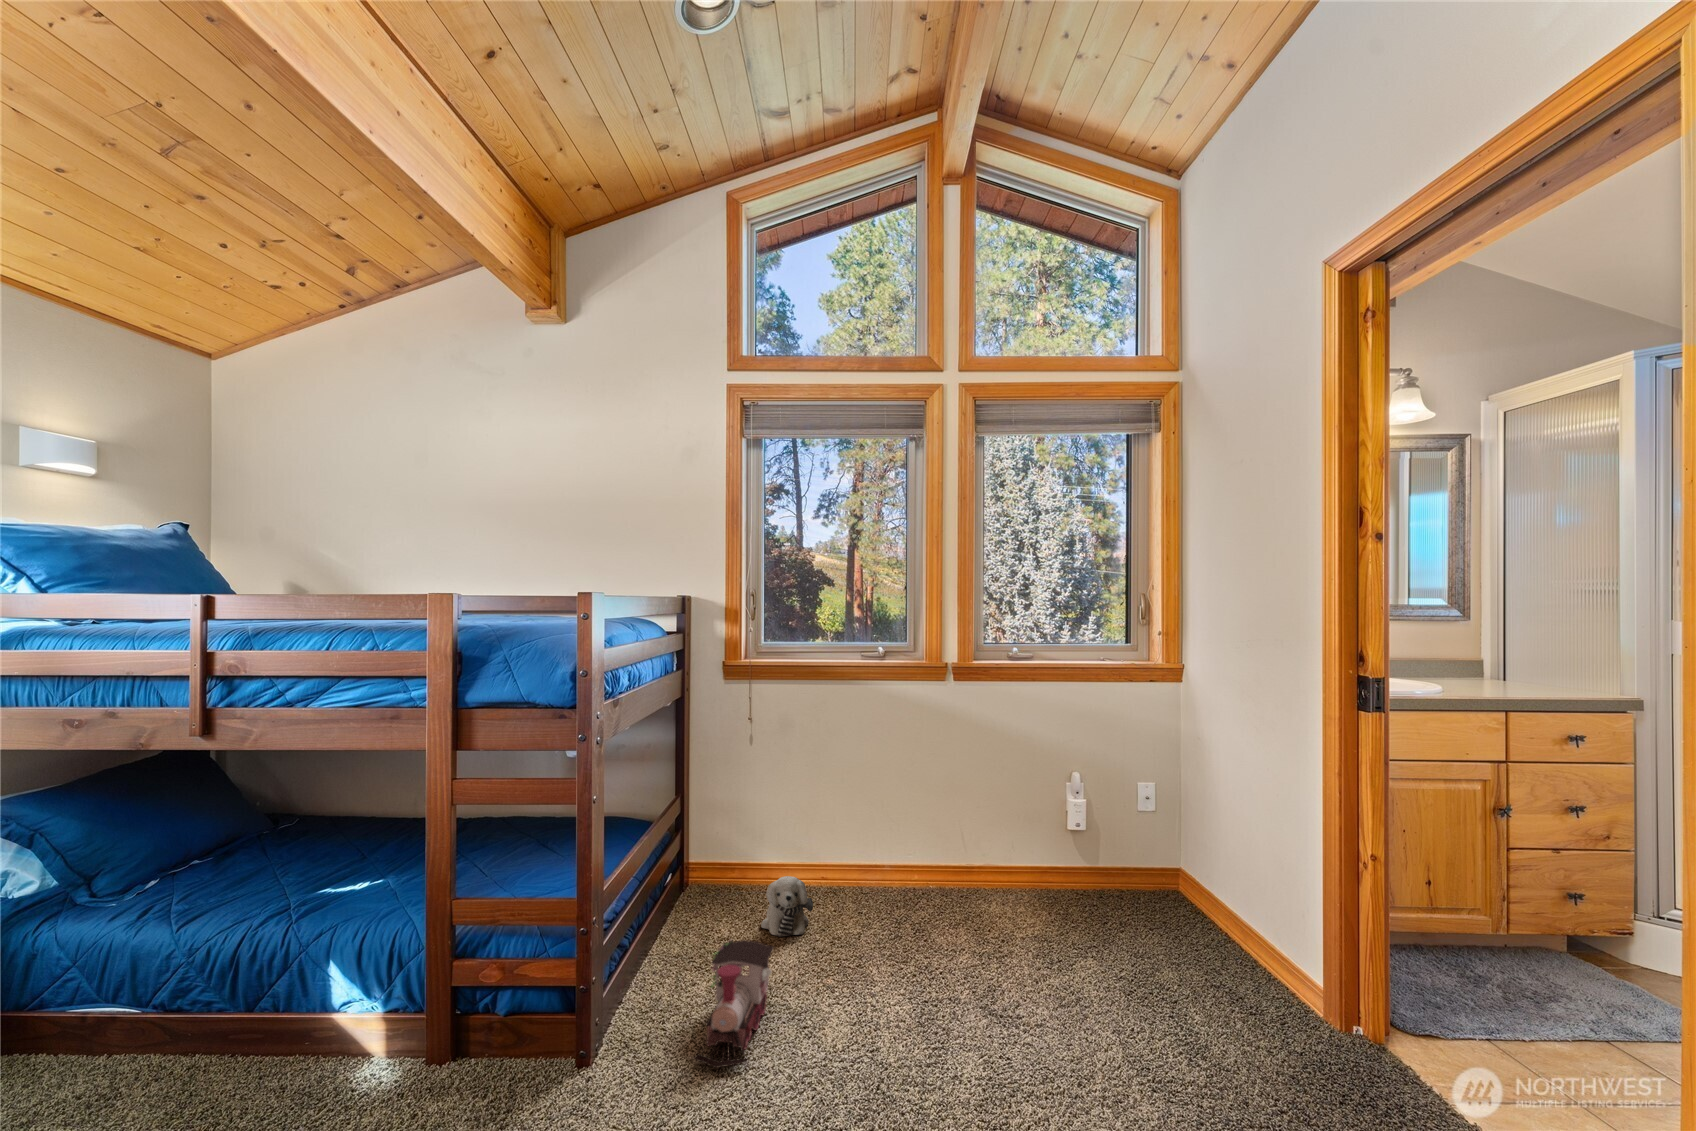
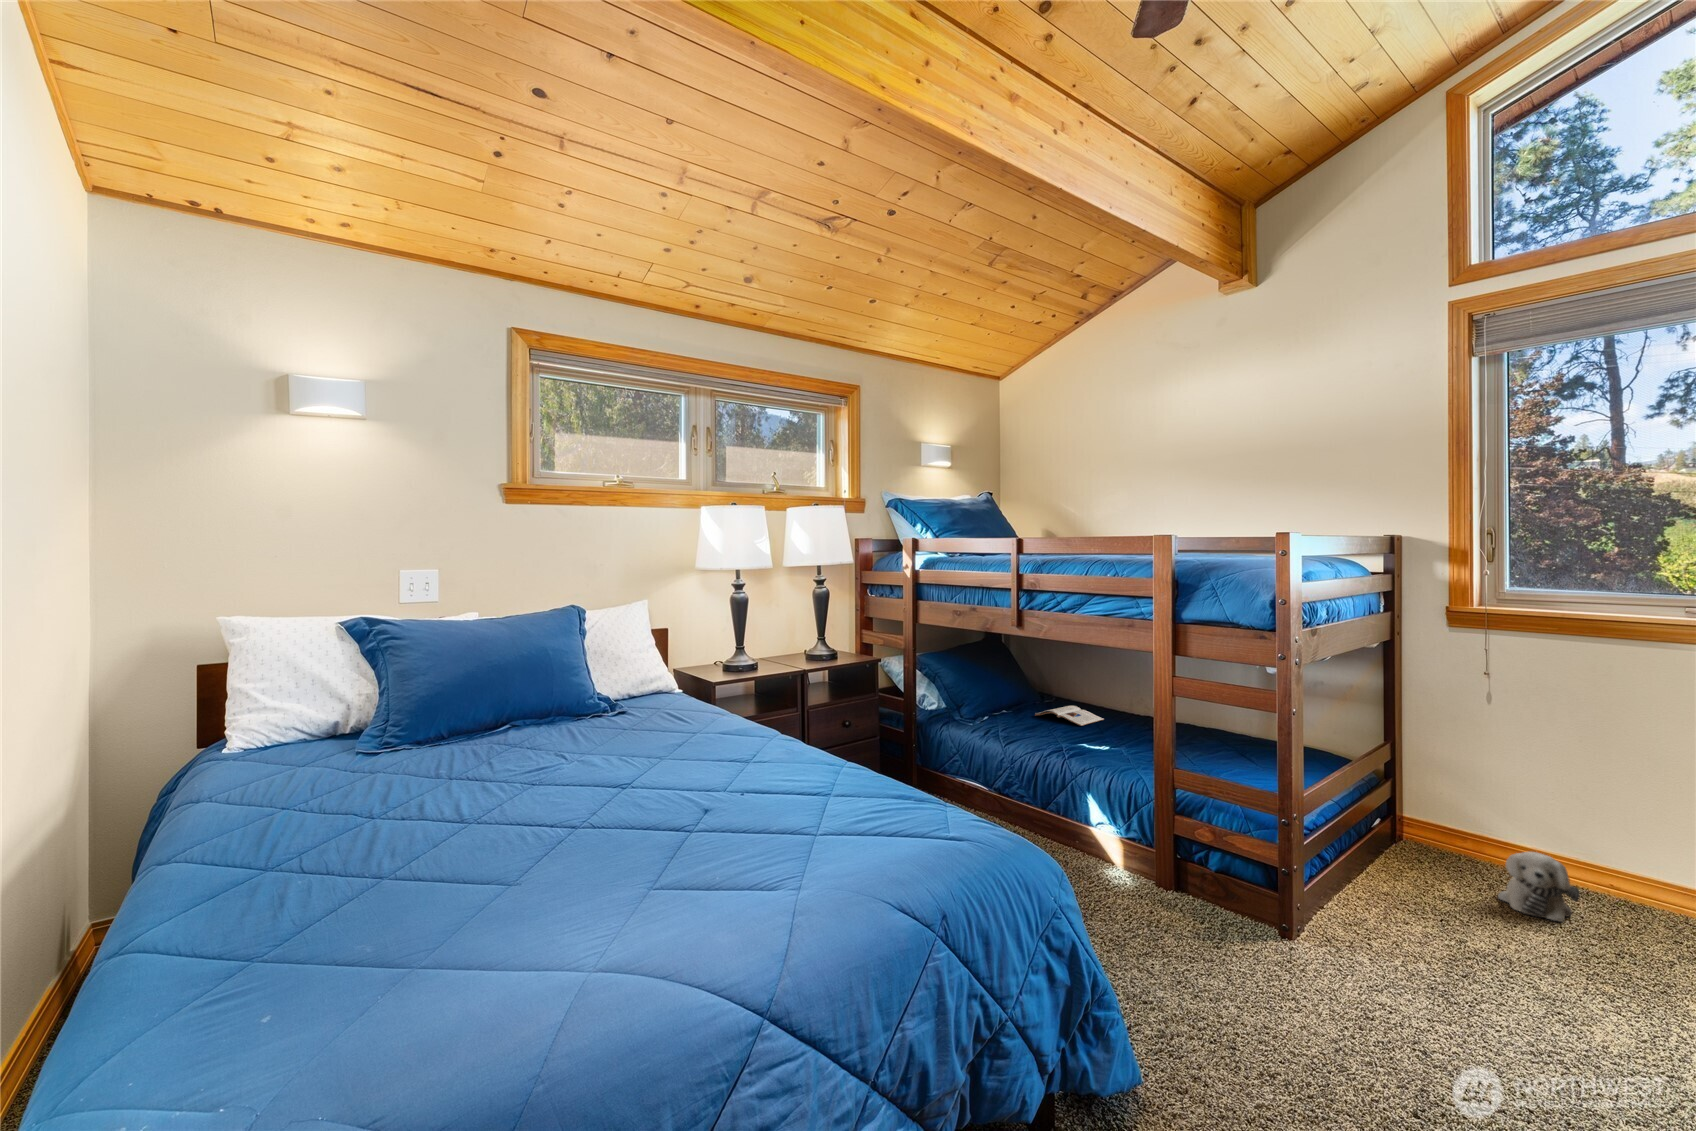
magazine: none [249,825,367,857] -> present [1035,706,1104,726]
toy train: present [693,940,774,1068] -> none [1401,882,1512,996]

